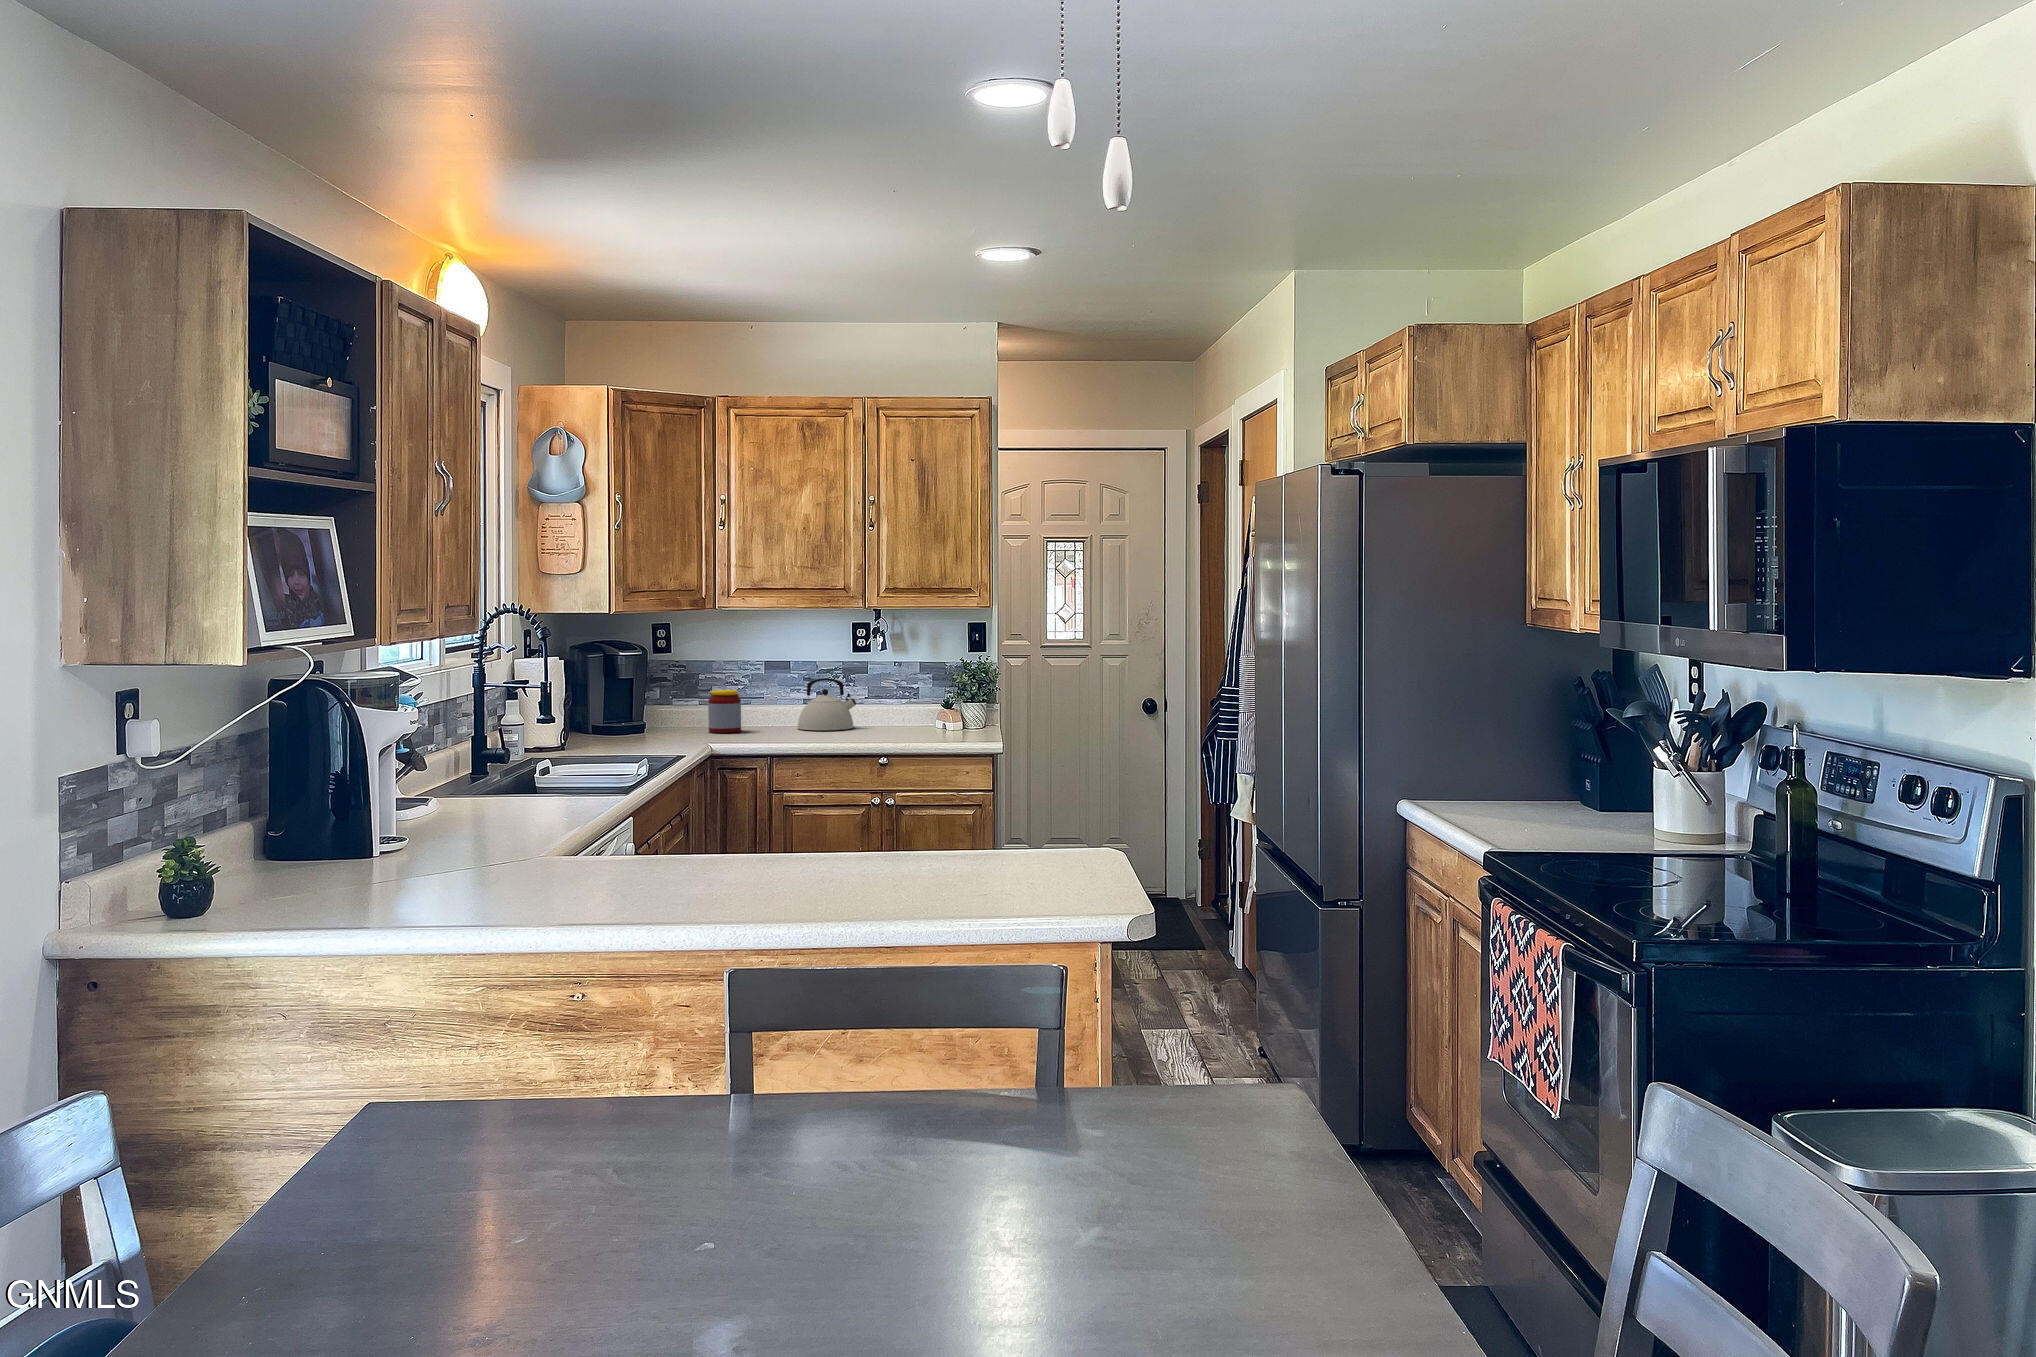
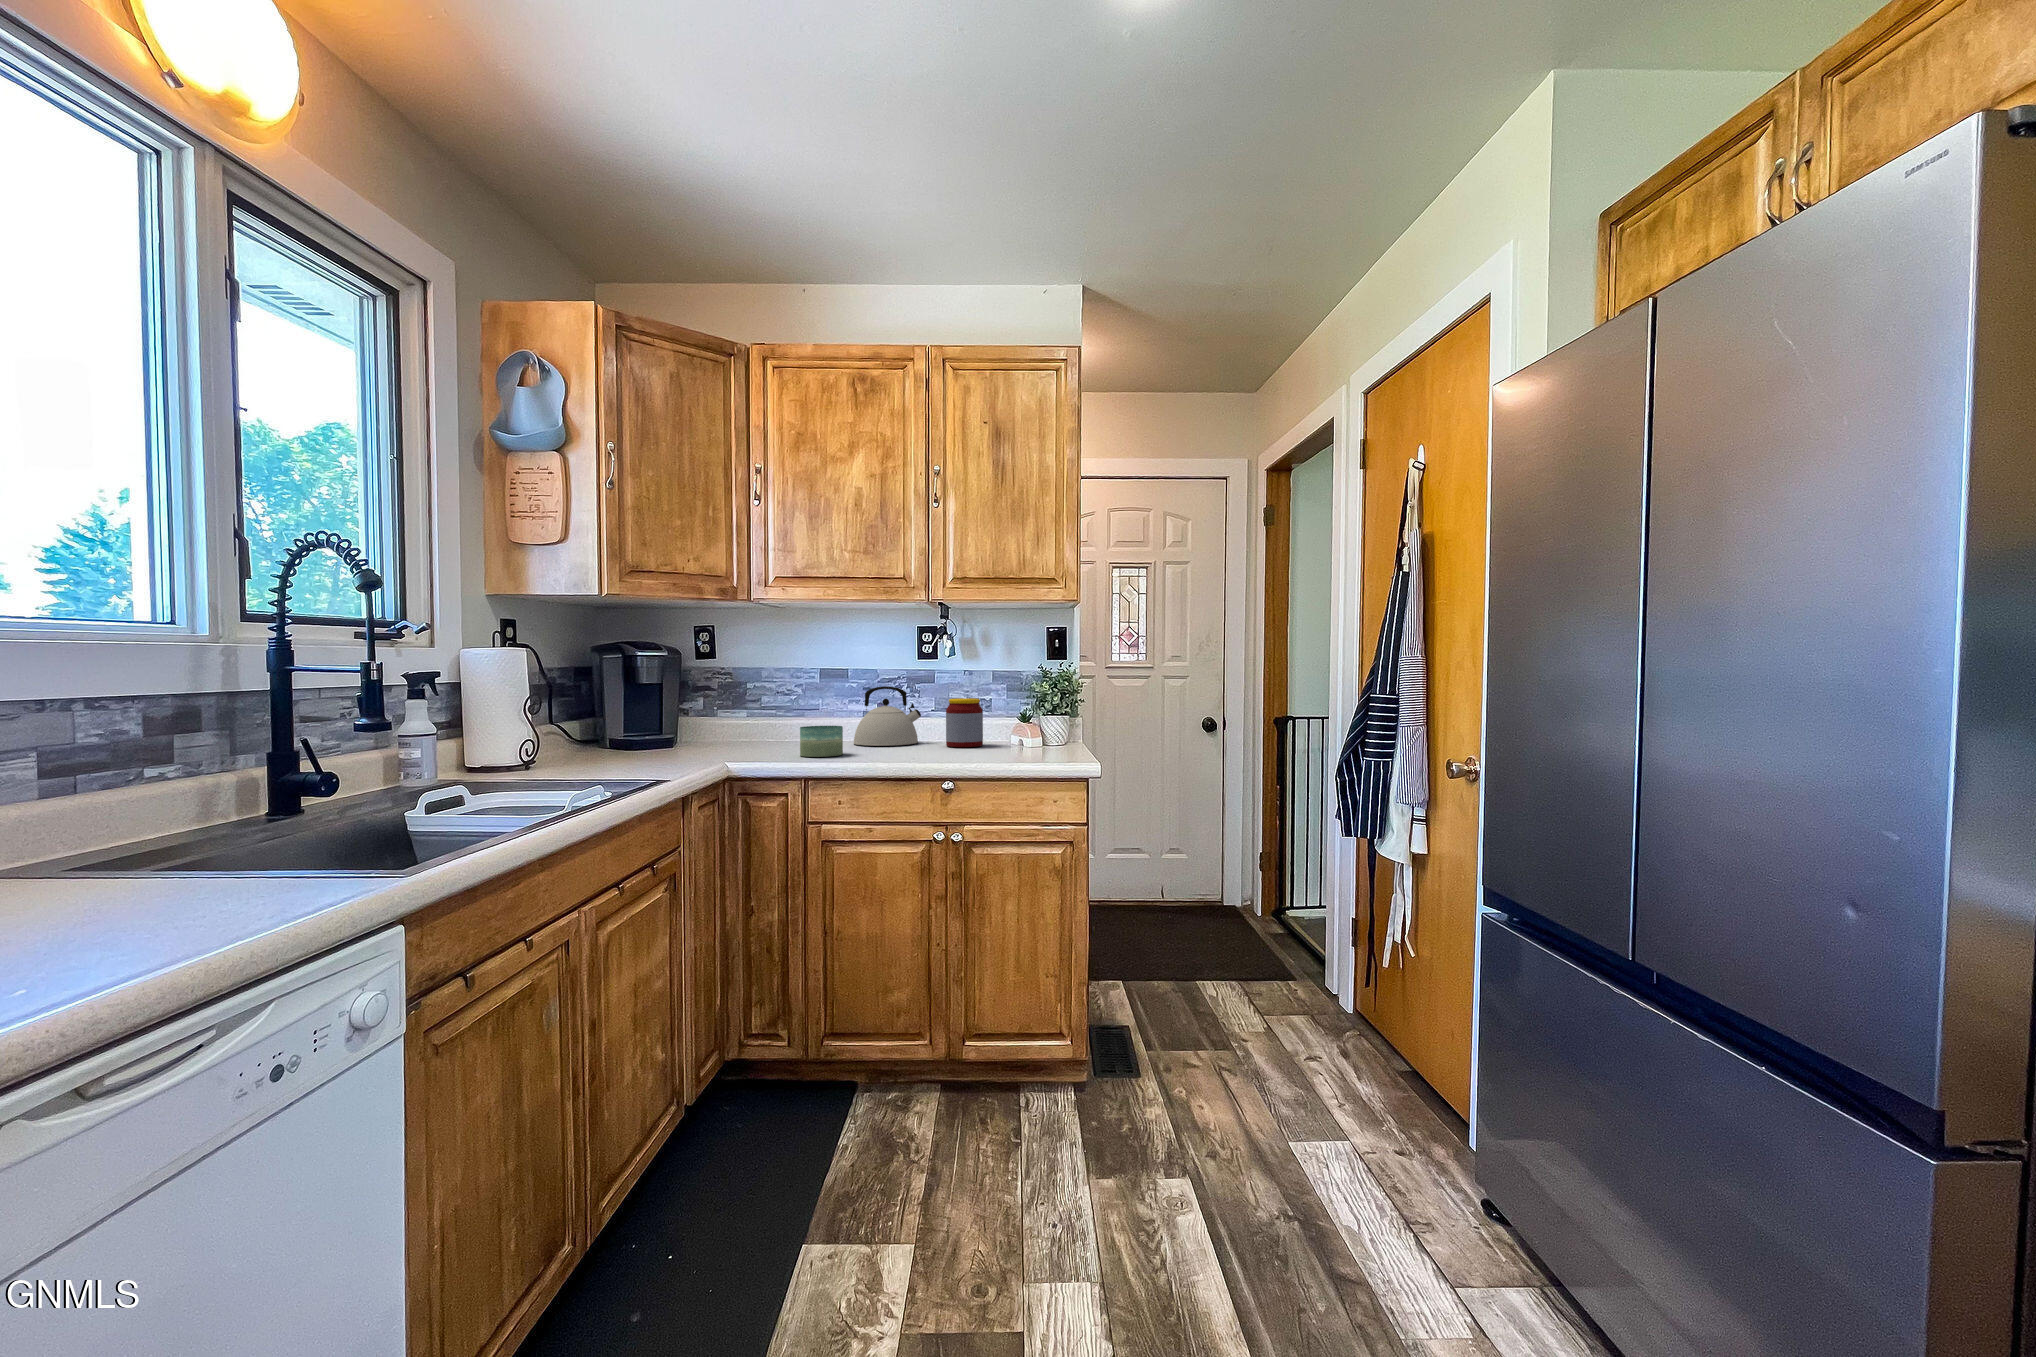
jar: present [708,690,741,733] -> present [946,698,983,747]
candle: none [762,714,796,739] -> present [800,726,843,757]

